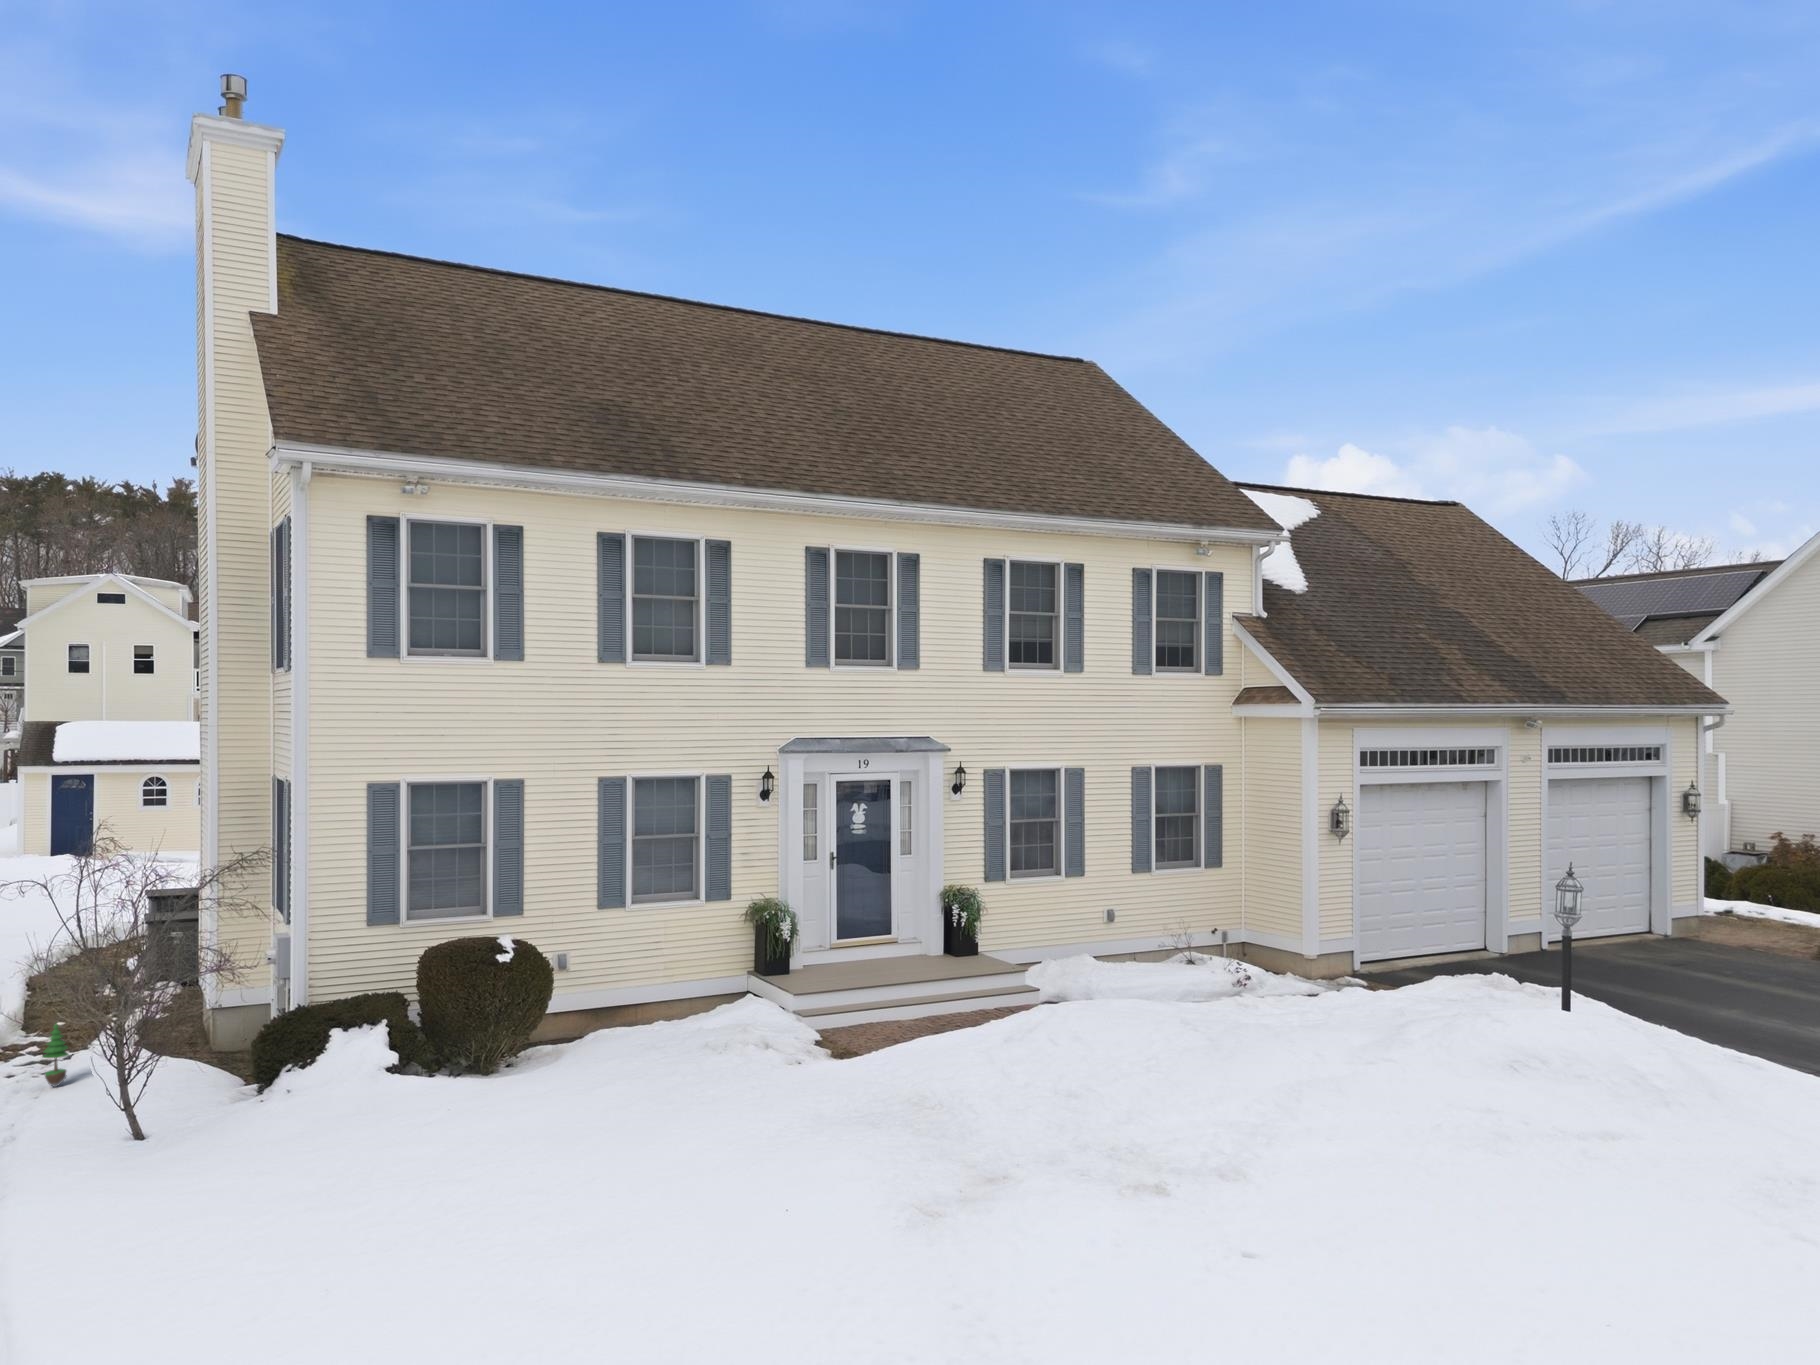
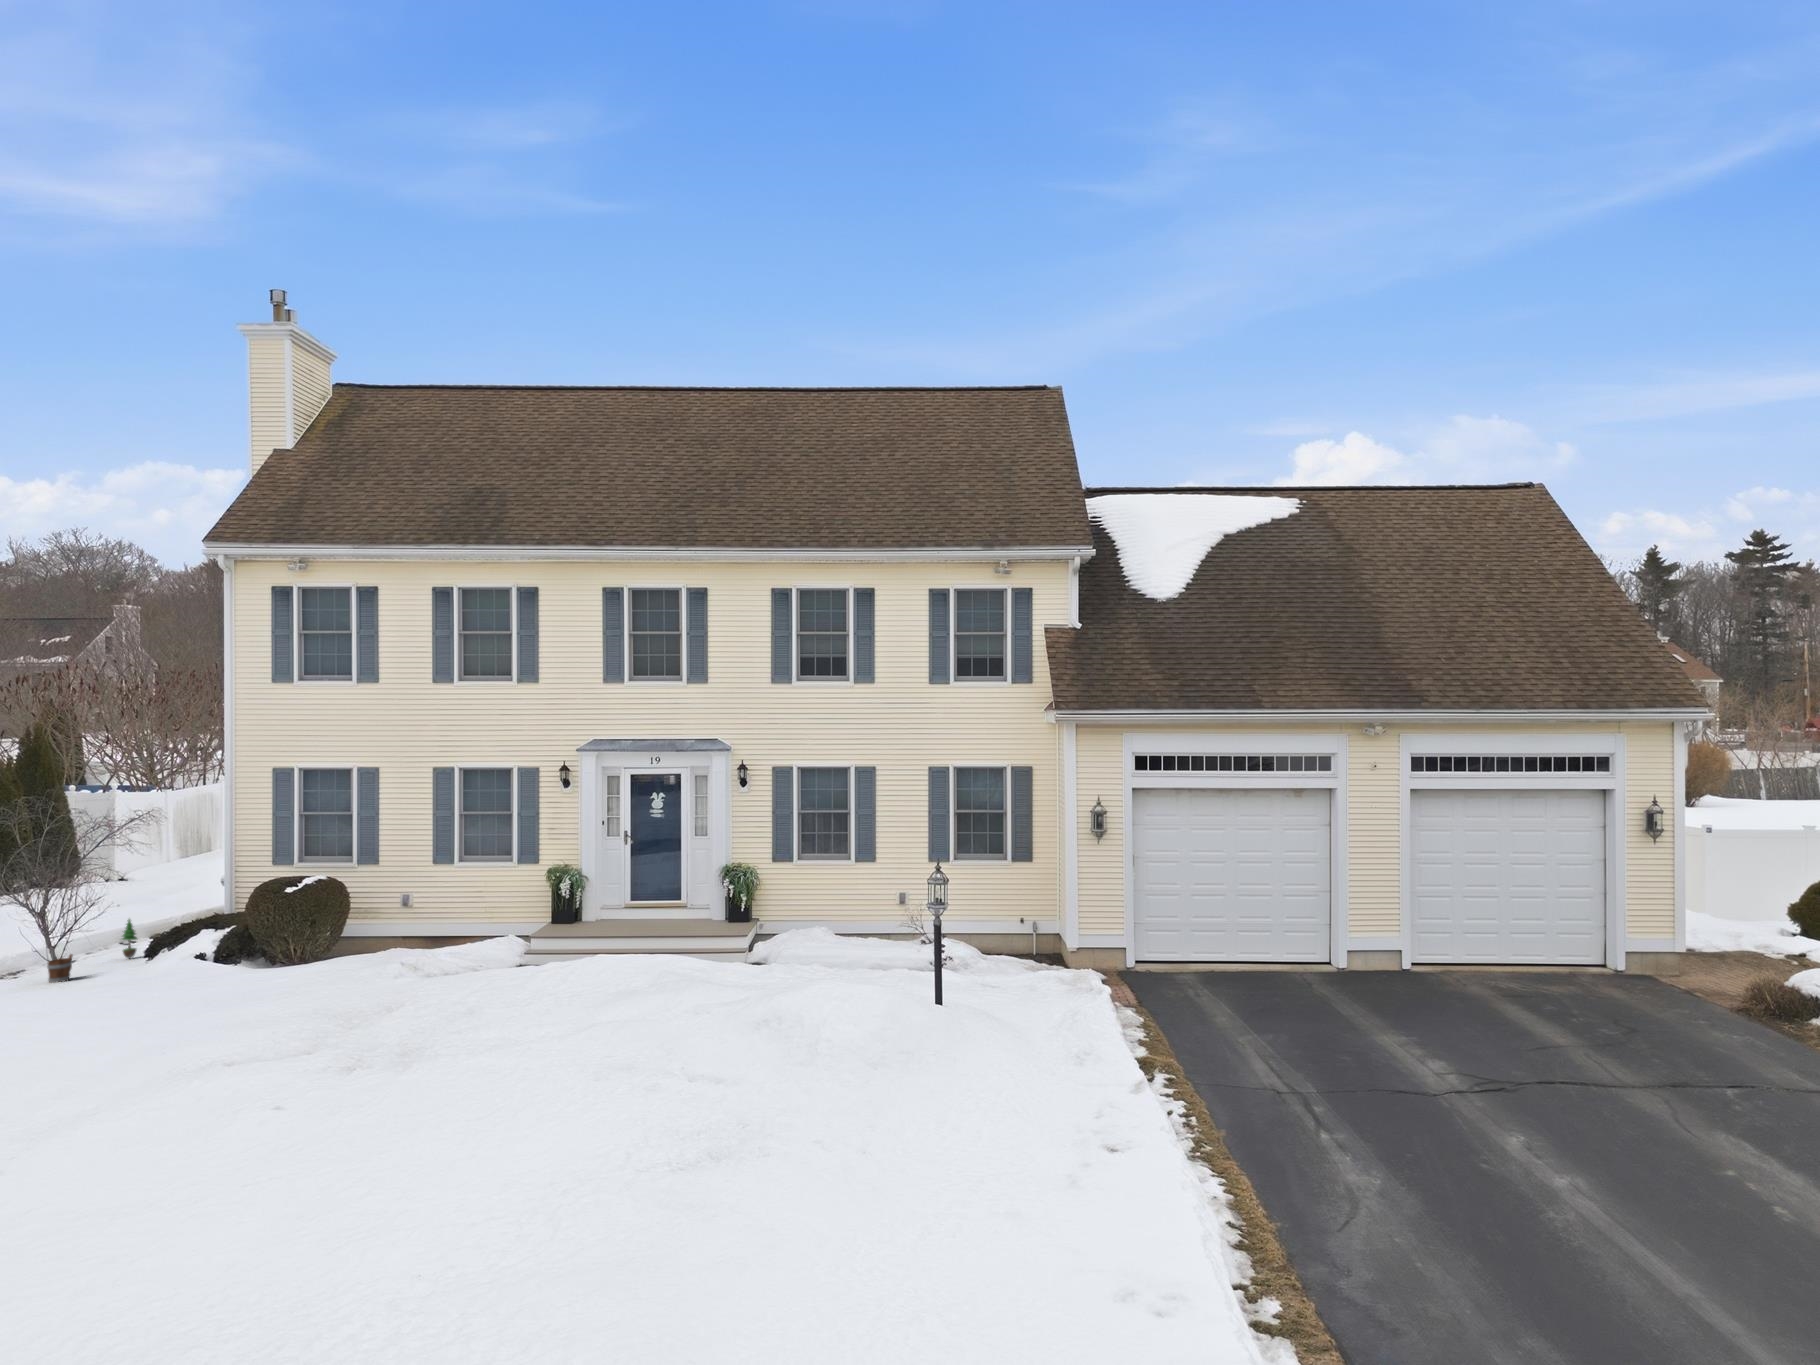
bucket: none [36,1085,76,1135] -> present [47,954,72,983]

